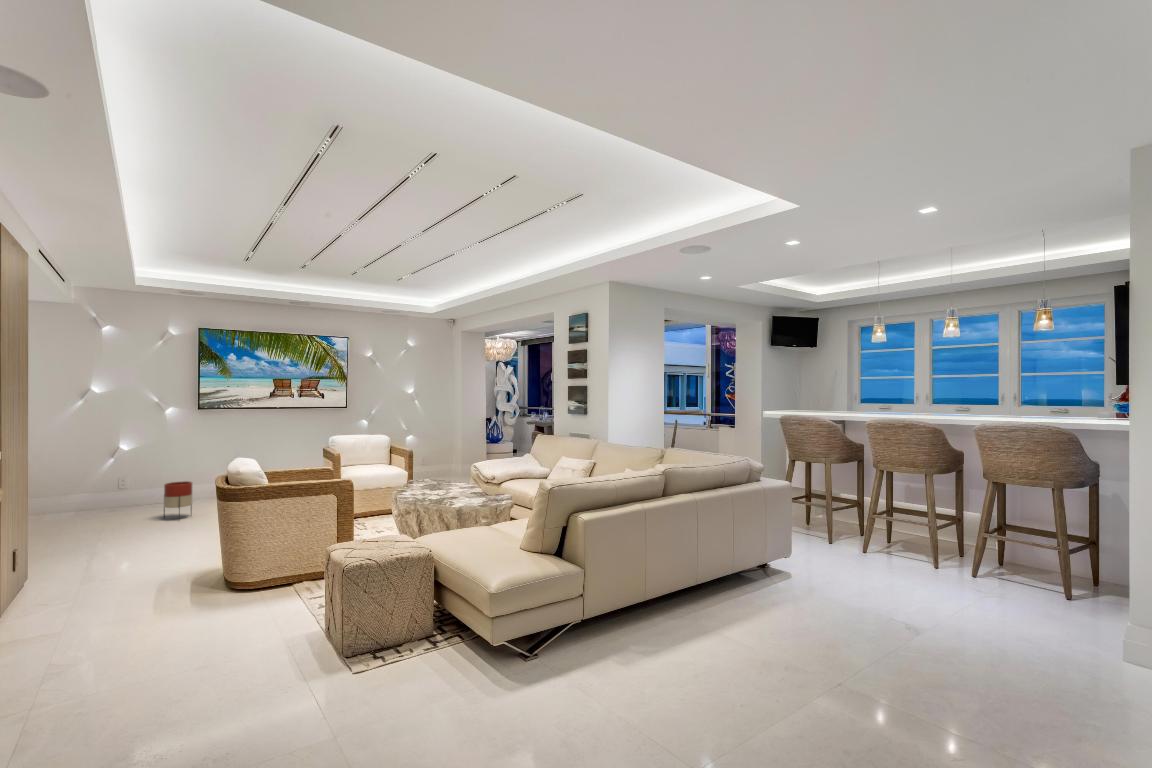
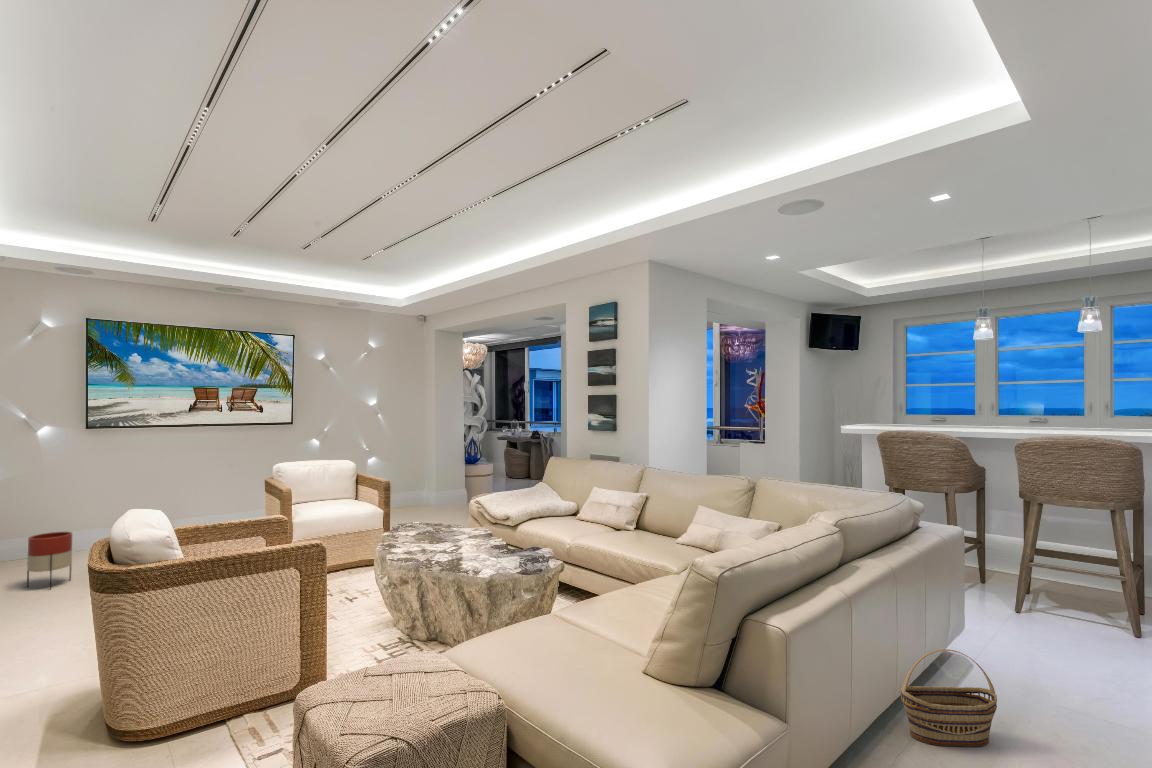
basket: none [709,554,769,616] -> present [901,649,997,747]

